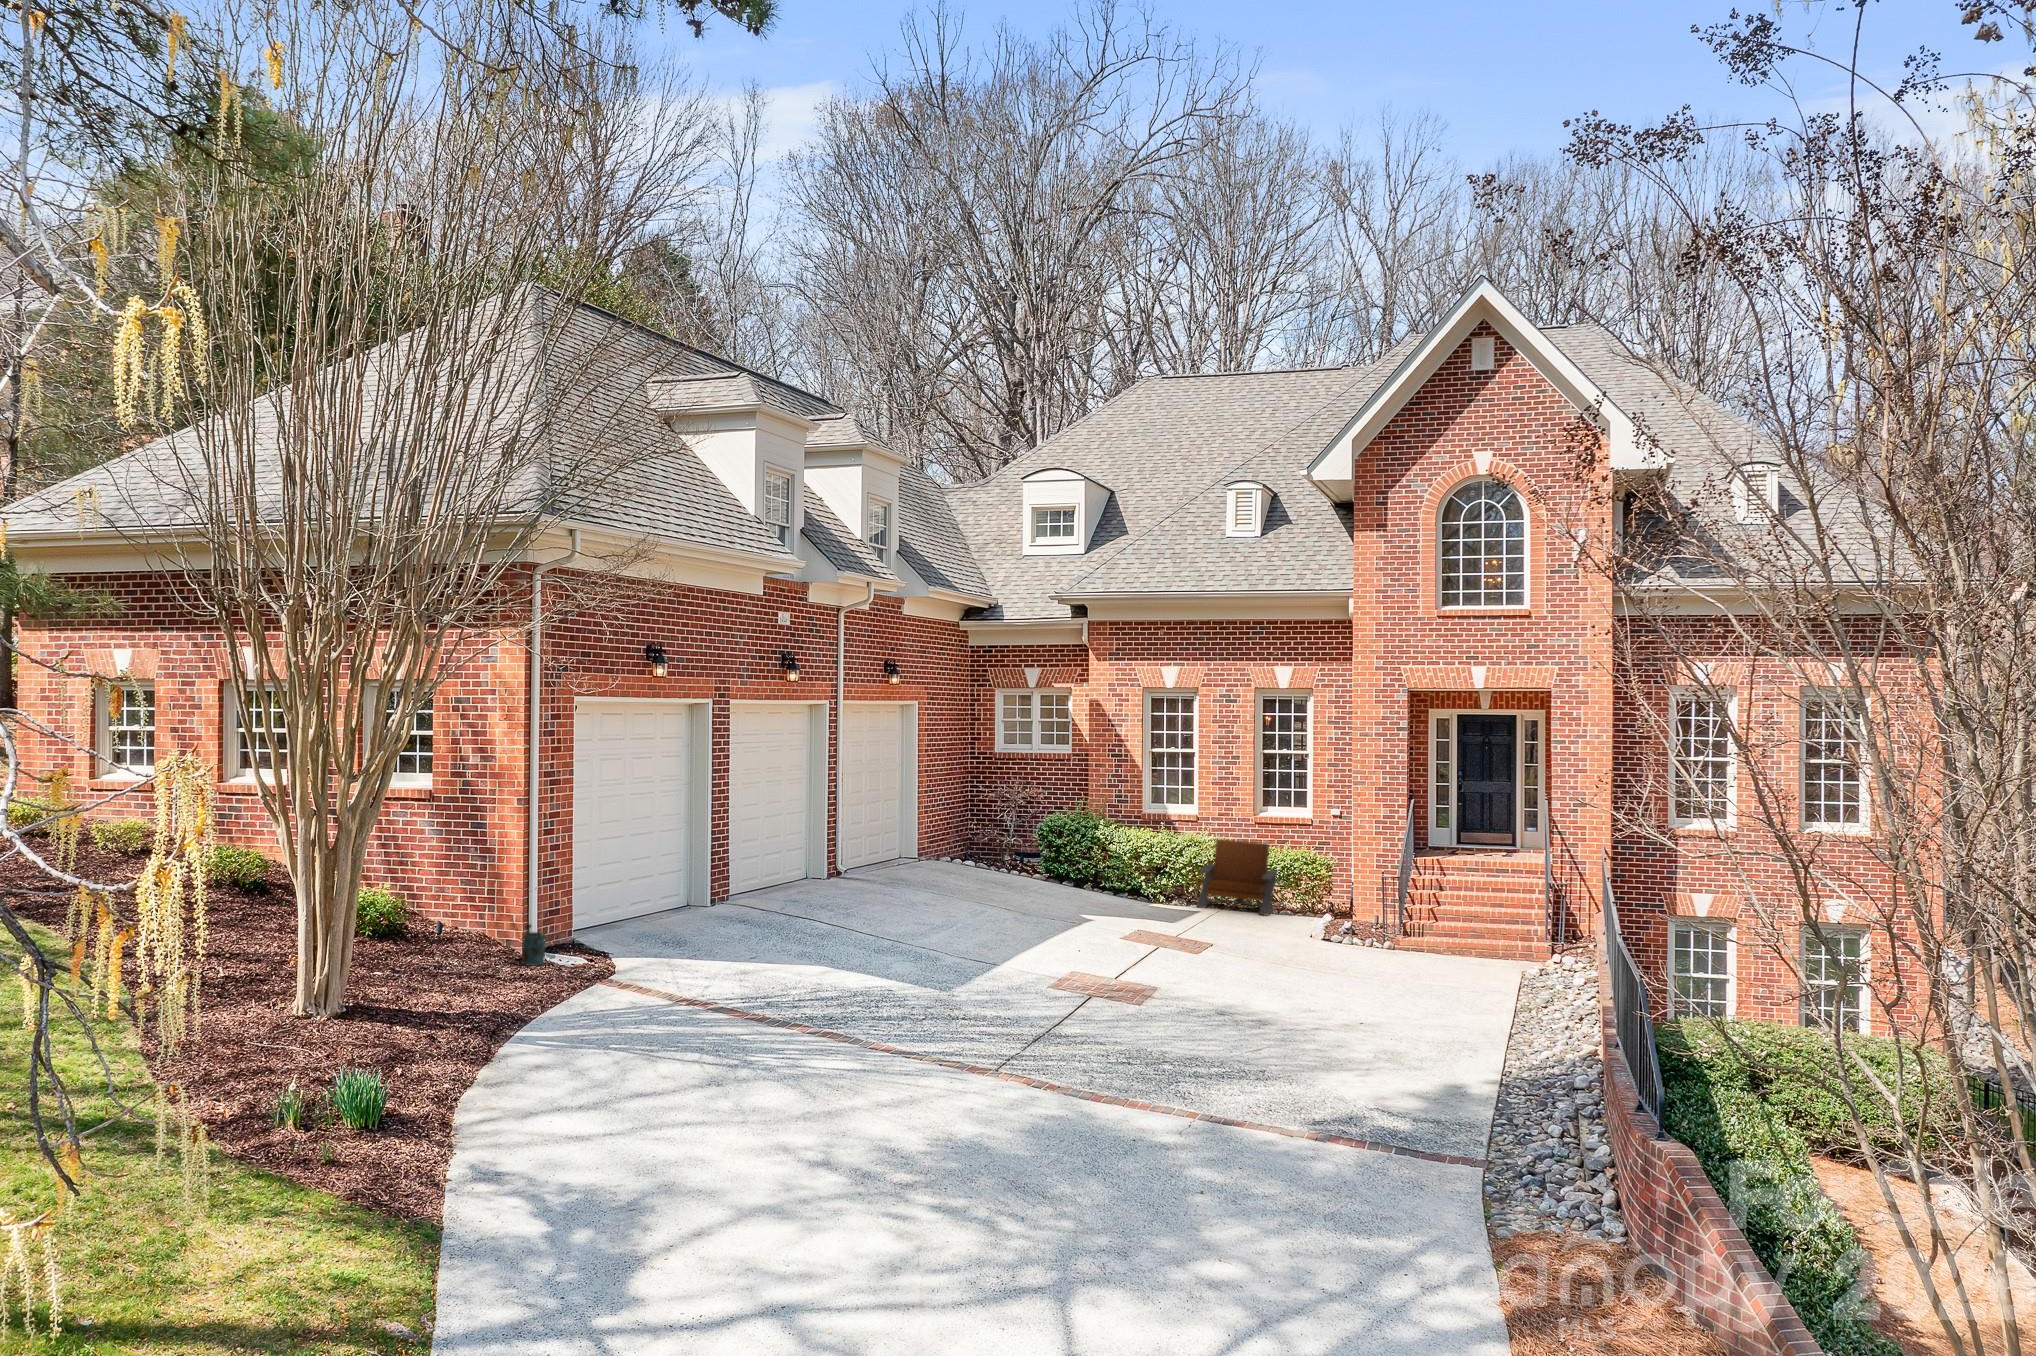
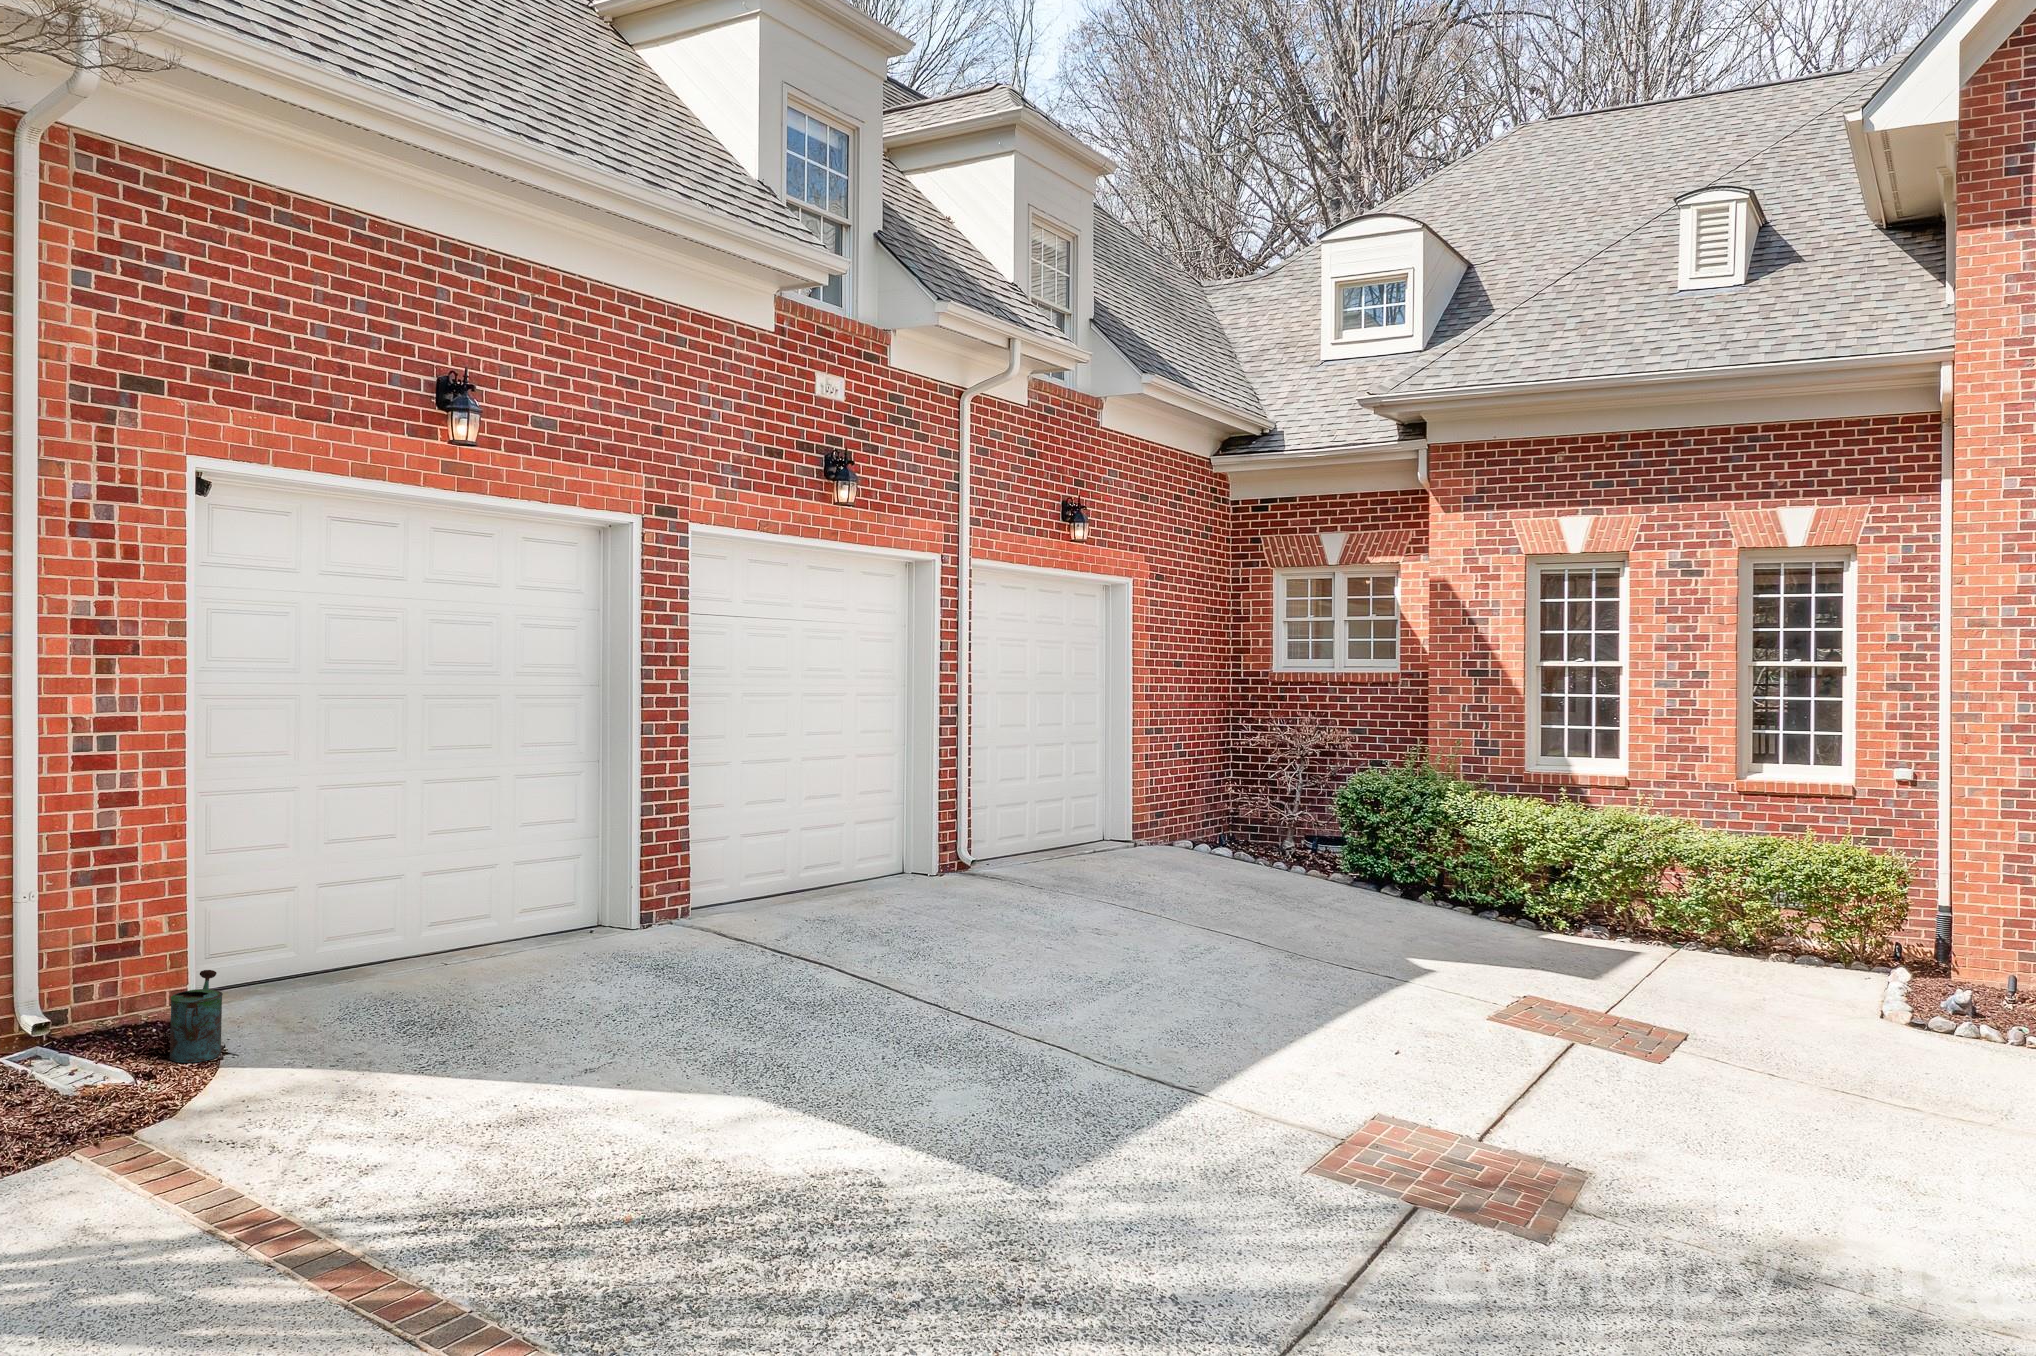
lounge chair: present [1197,839,1277,916] -> none [1635,819,1798,972]

